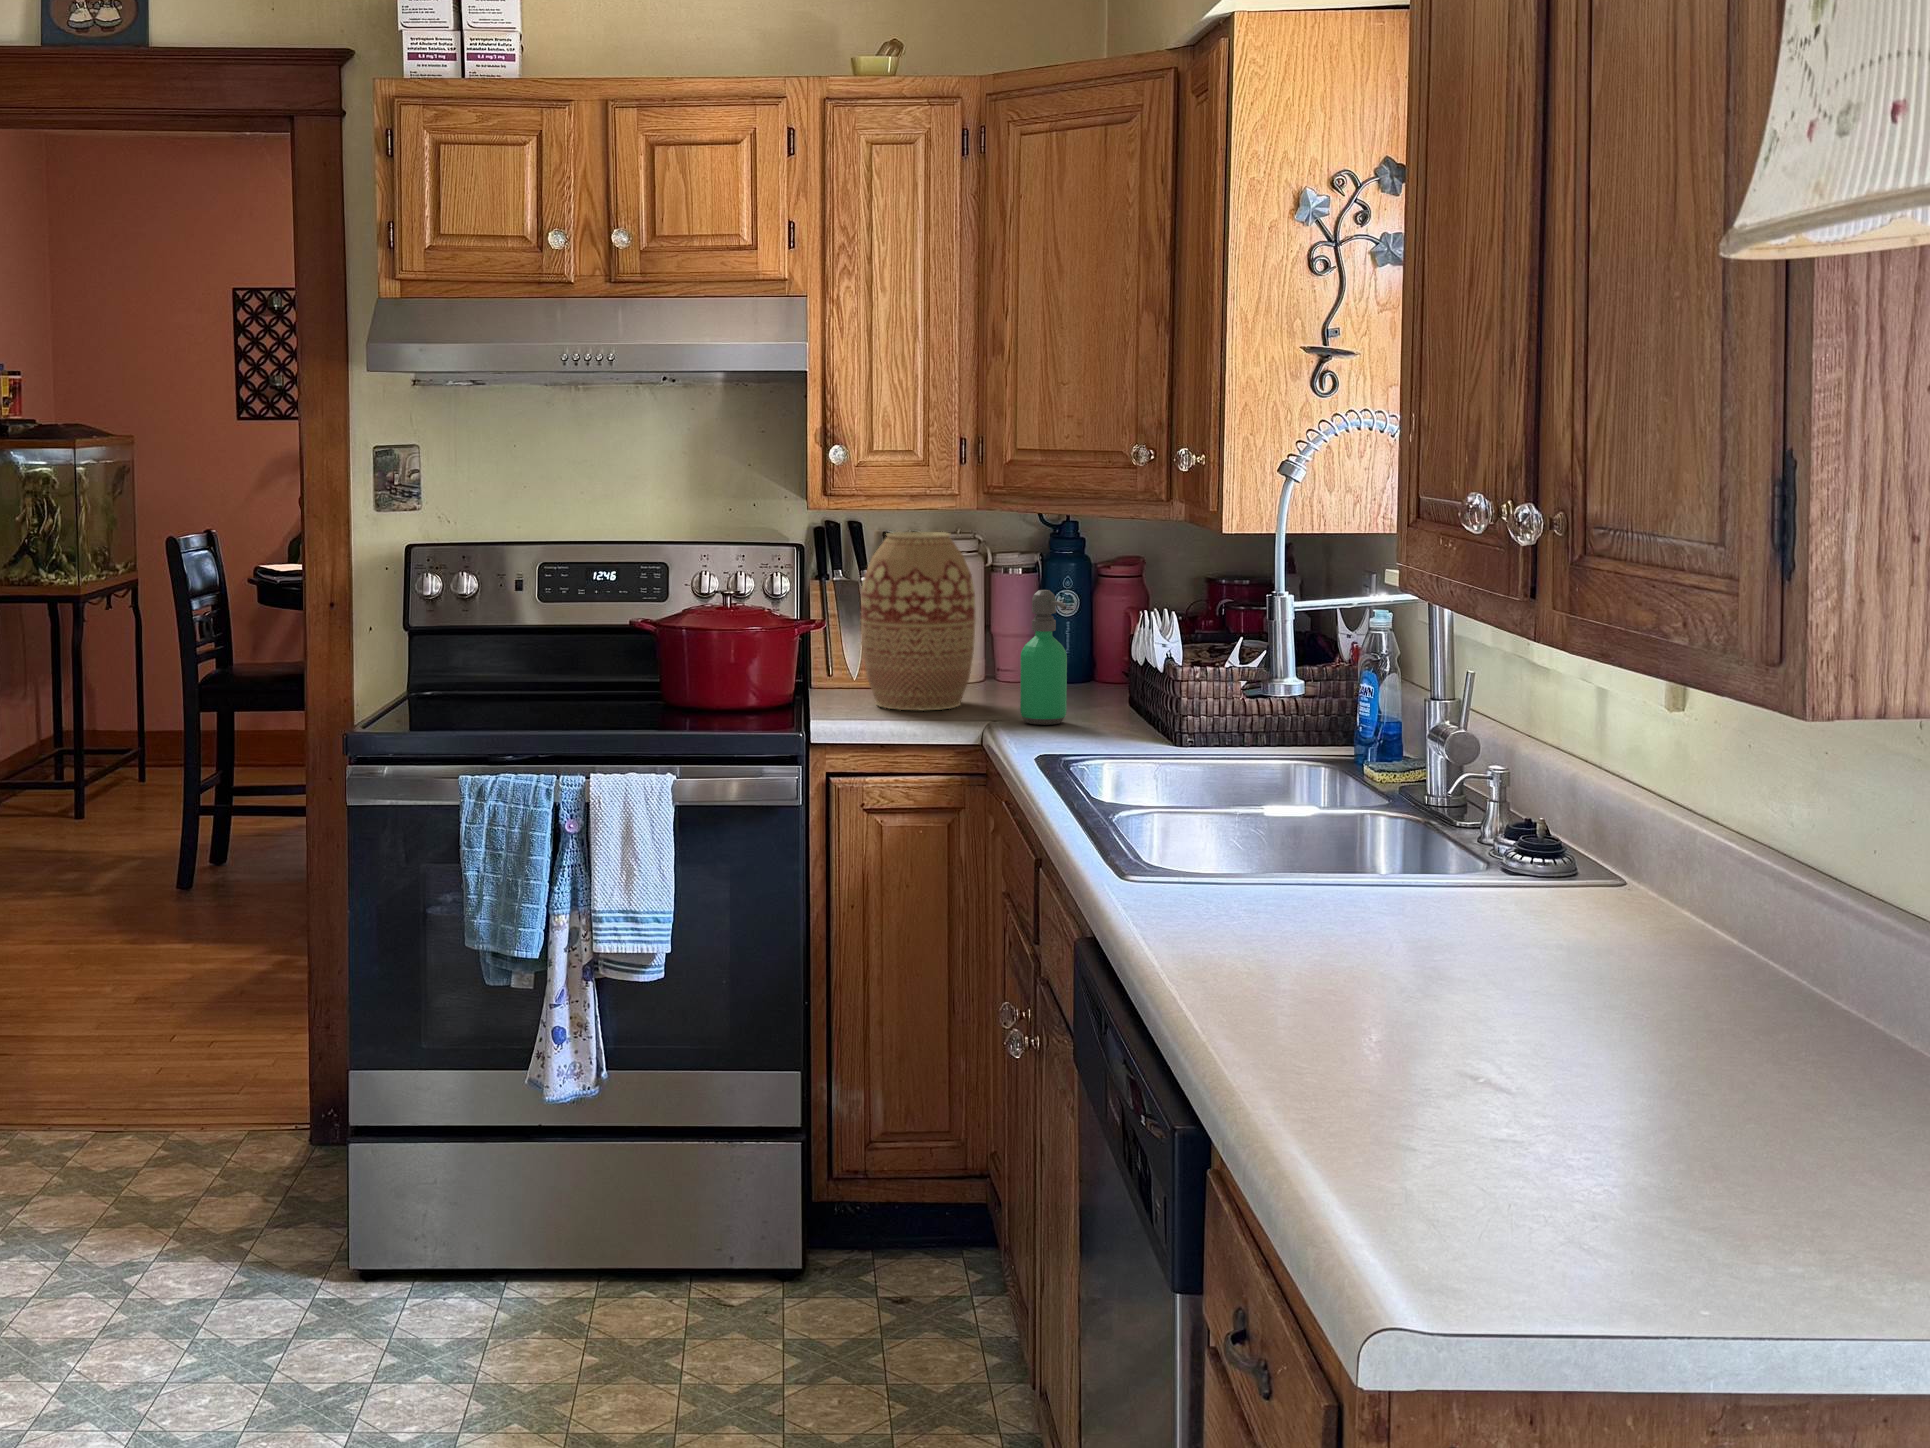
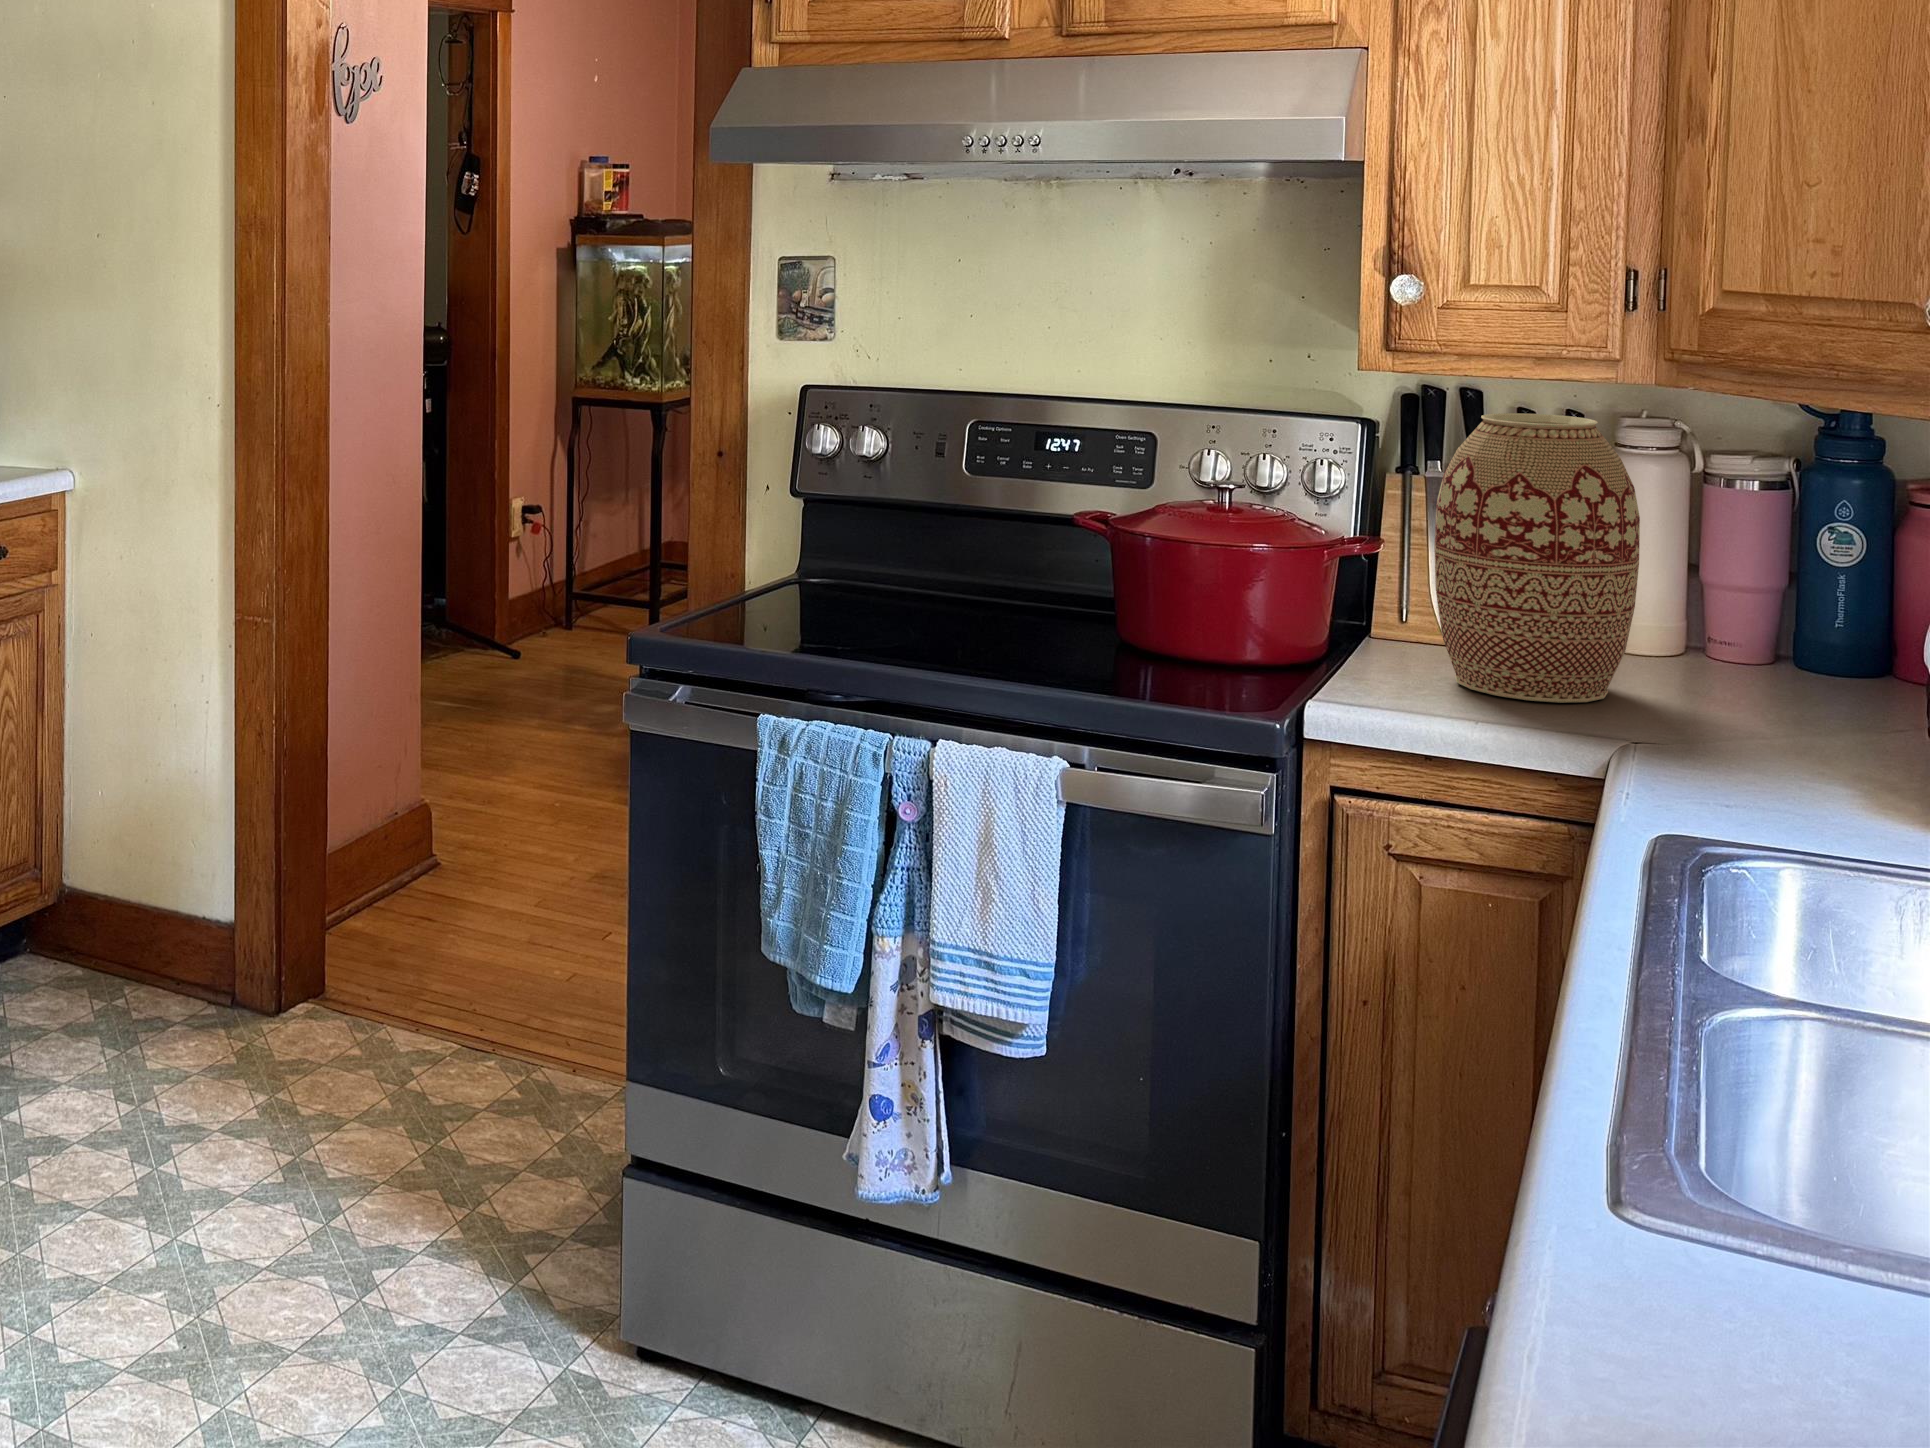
soap dispenser: present [1020,590,1067,725] -> none [1692,530,1787,760]

